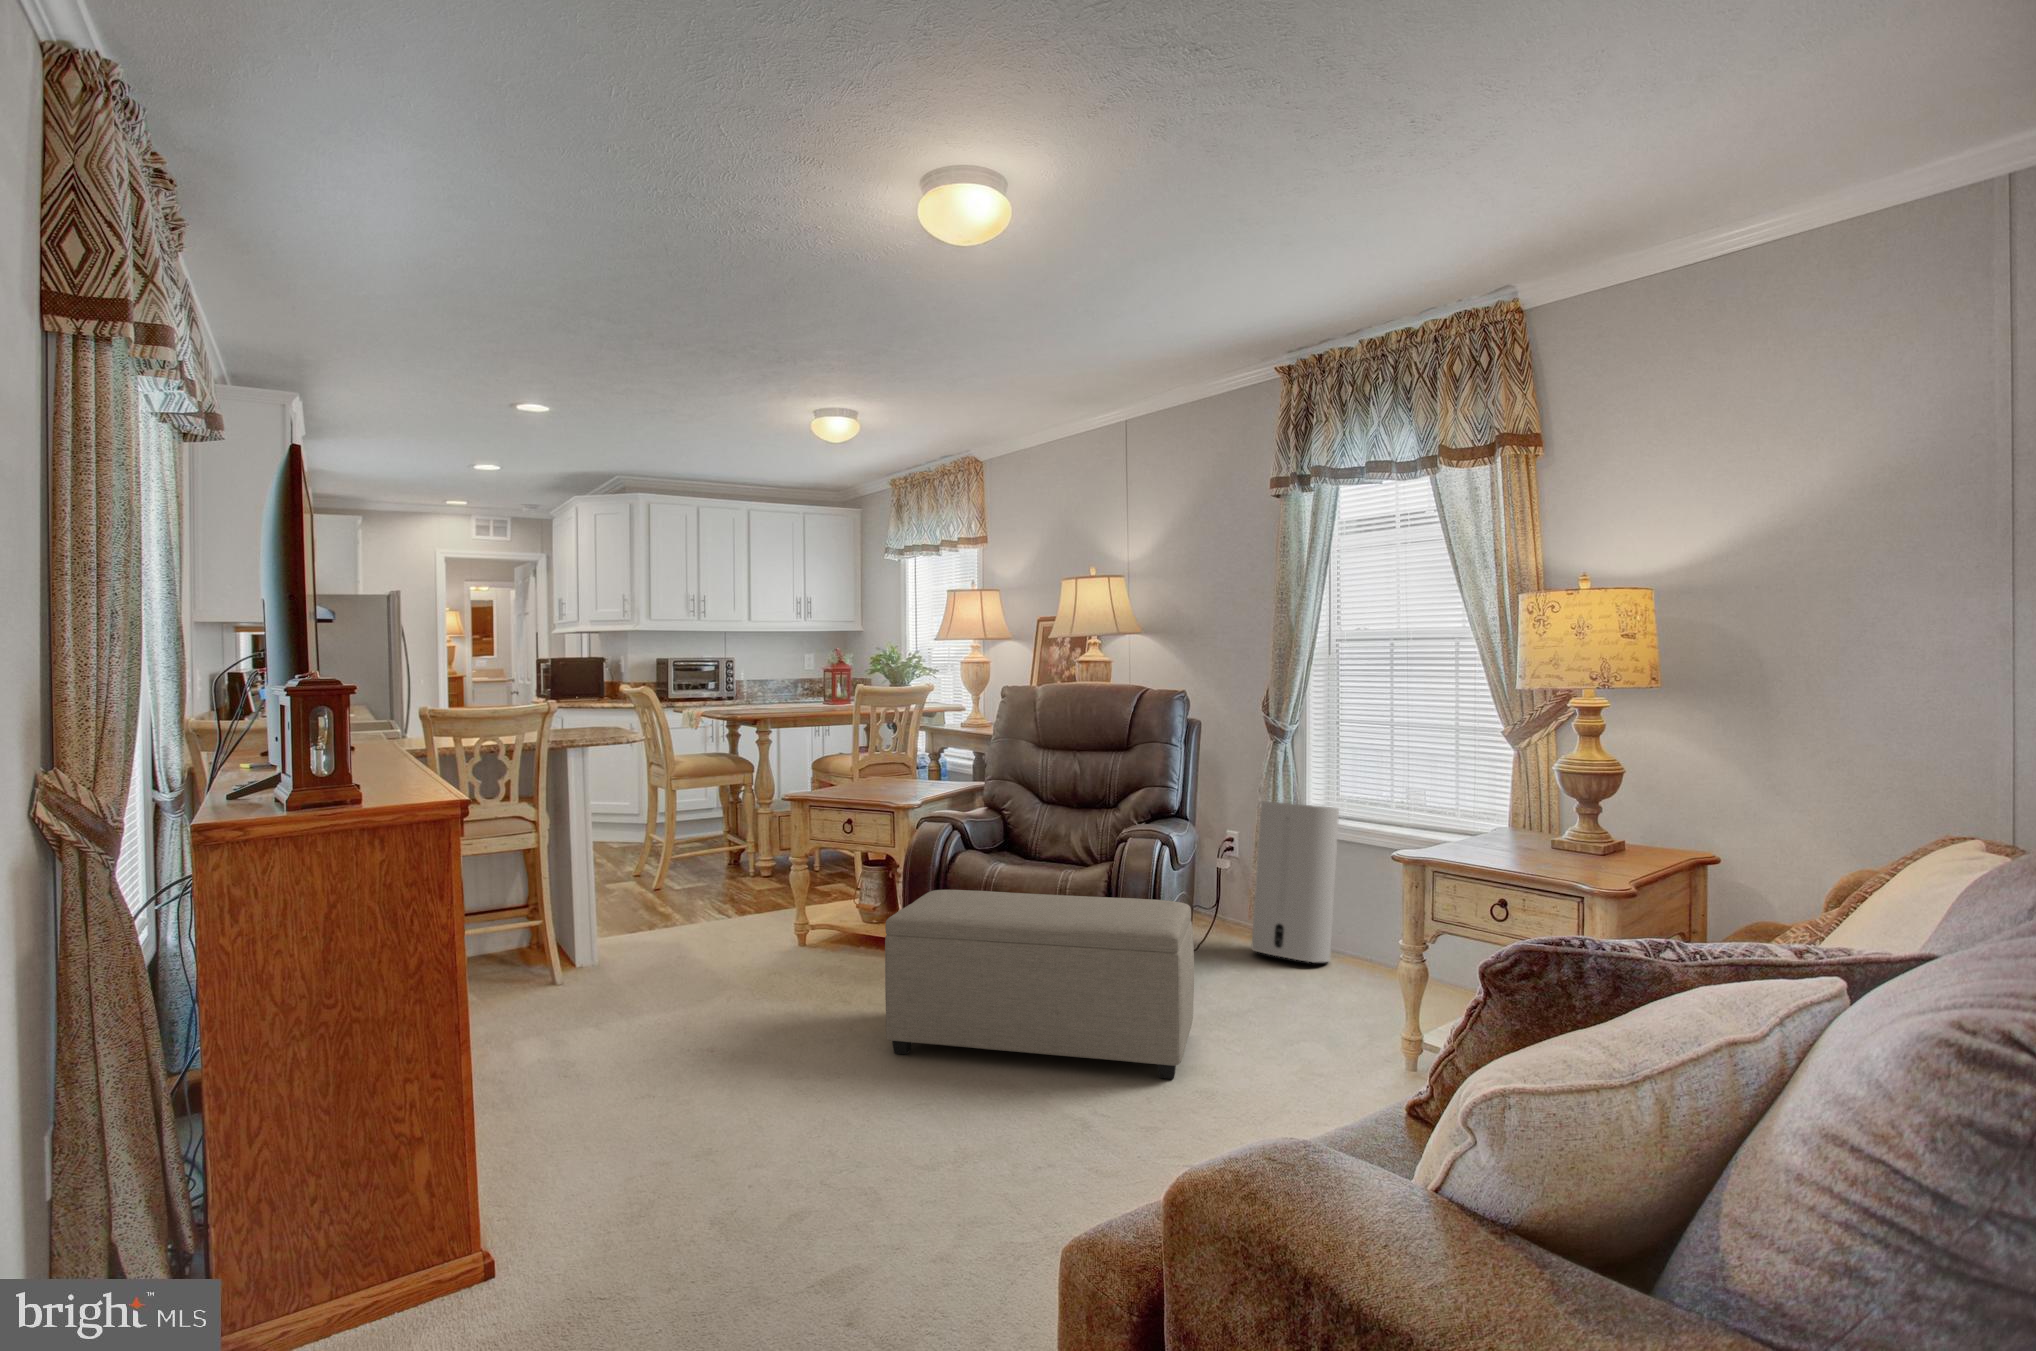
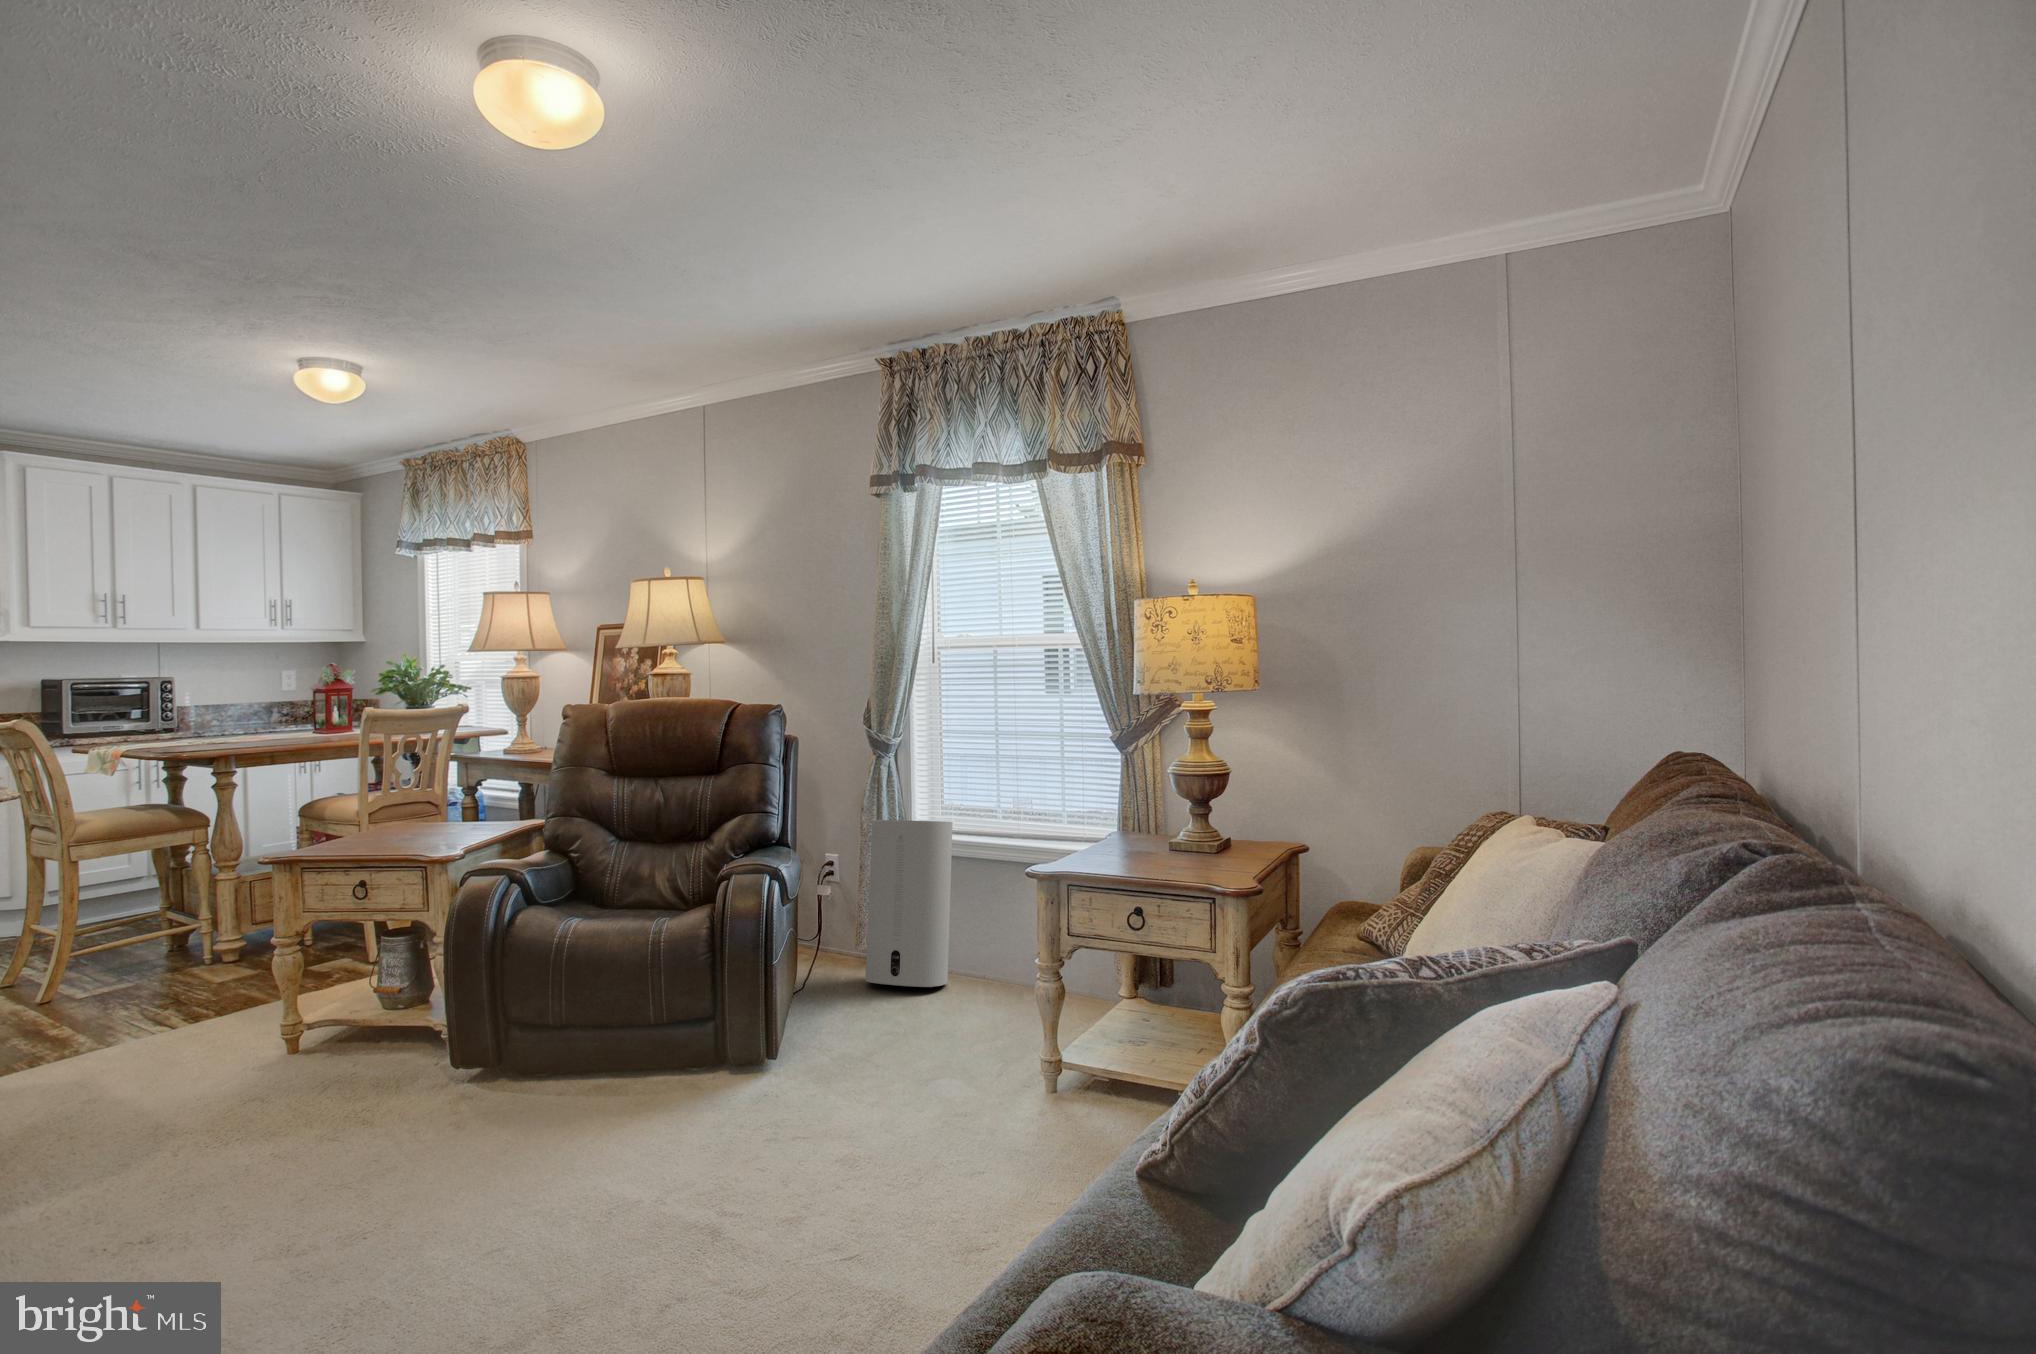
ottoman: present [885,890,1194,1079] -> none [419,945,816,1186]

